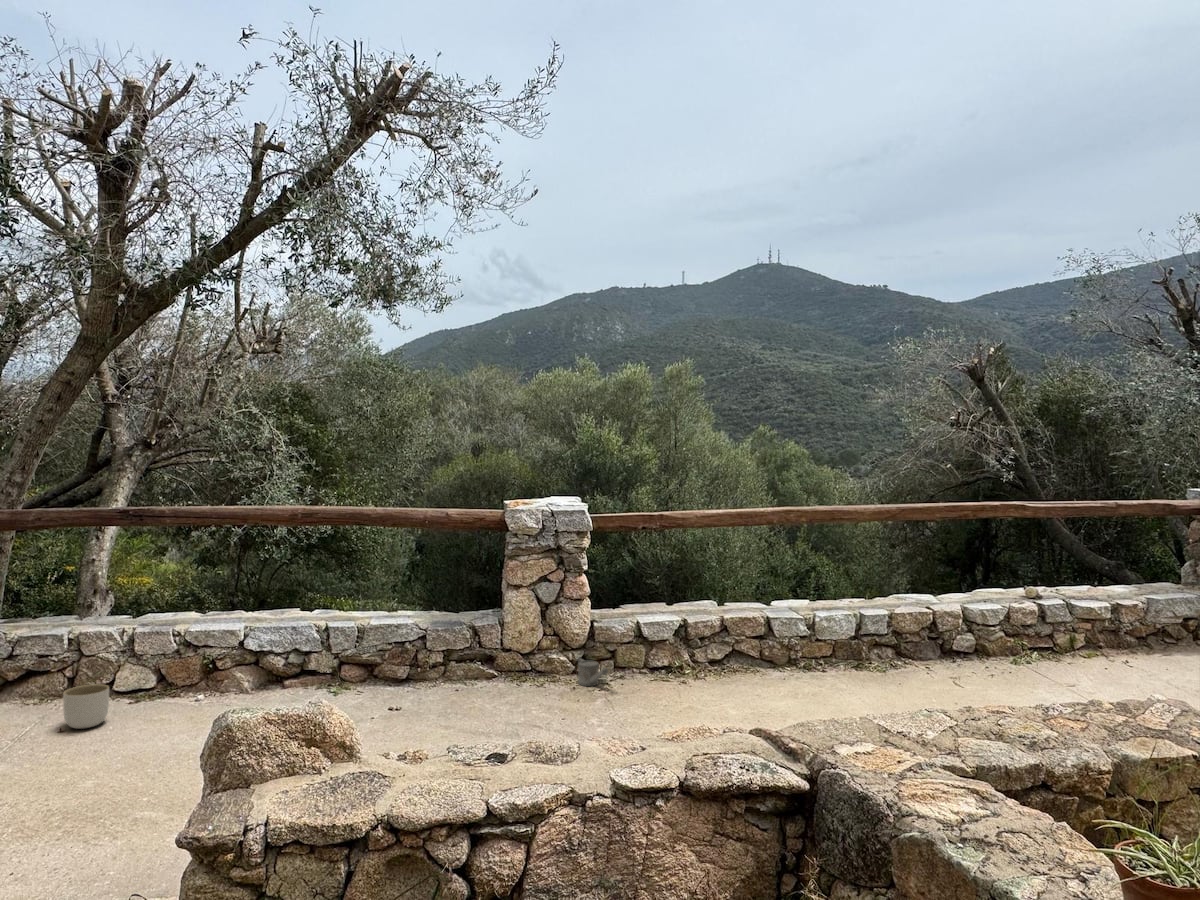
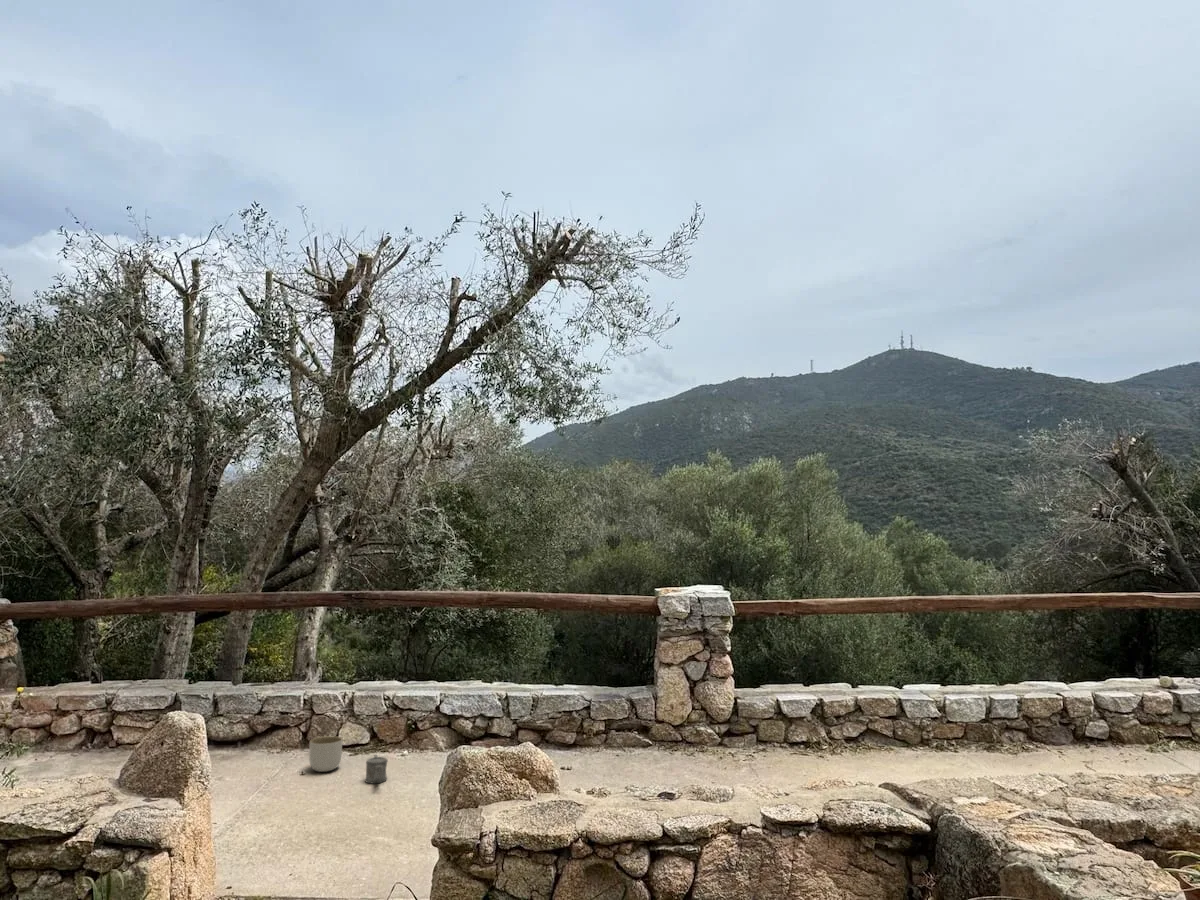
watering can: present [578,658,608,686] -> present [365,755,388,783]

